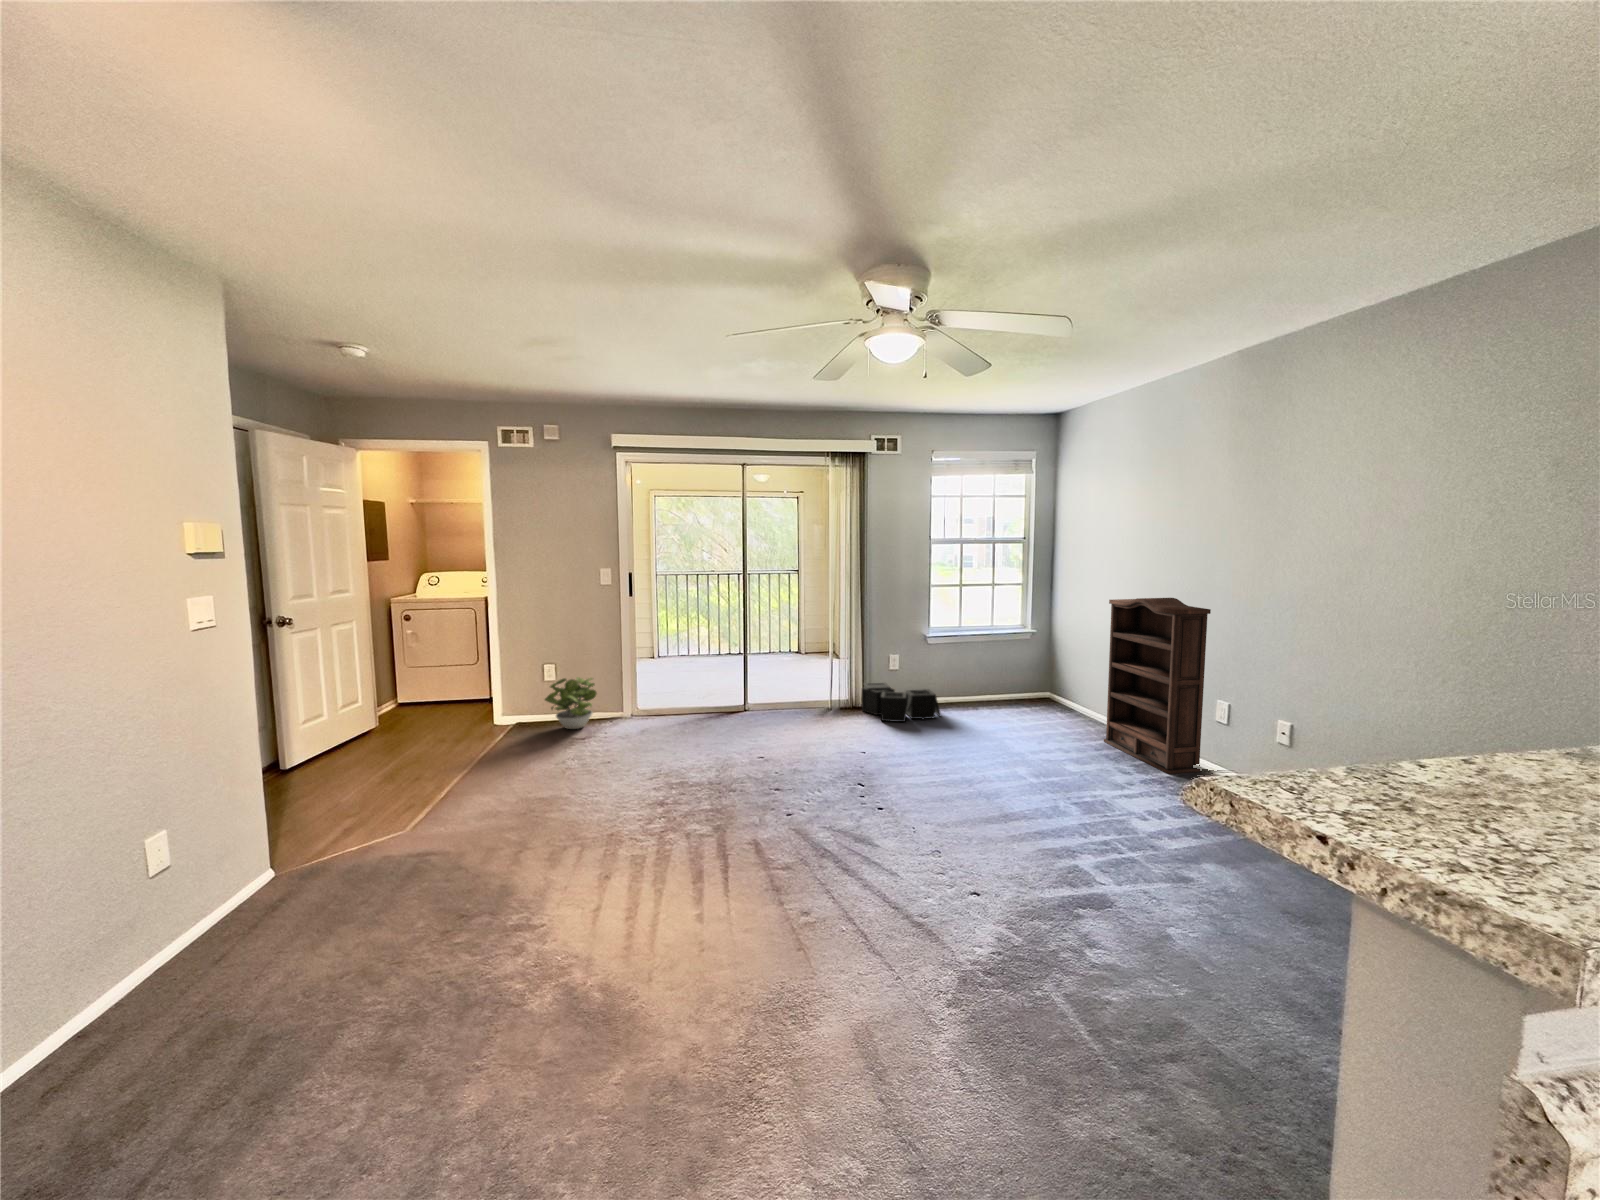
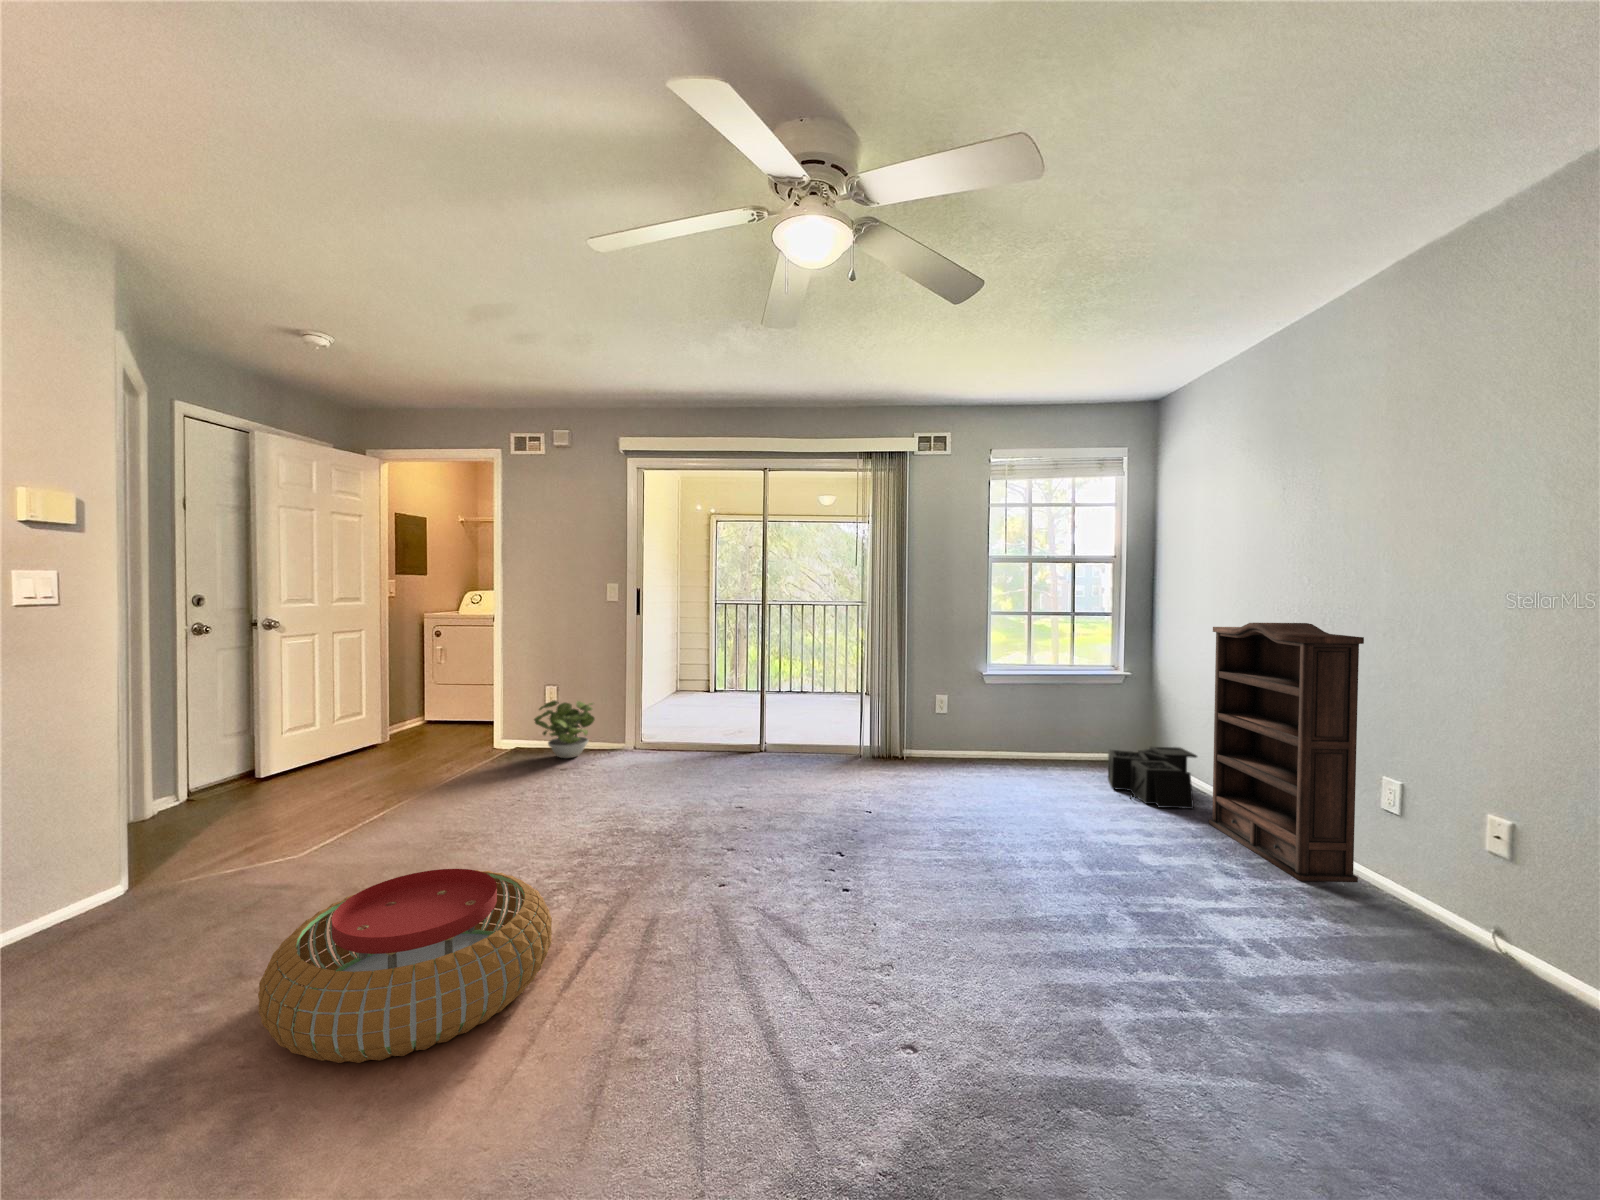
storage bin: present [862,683,941,722] -> present [1108,747,1197,809]
pouf: none [525,817,717,949] -> present [258,869,552,1063]

